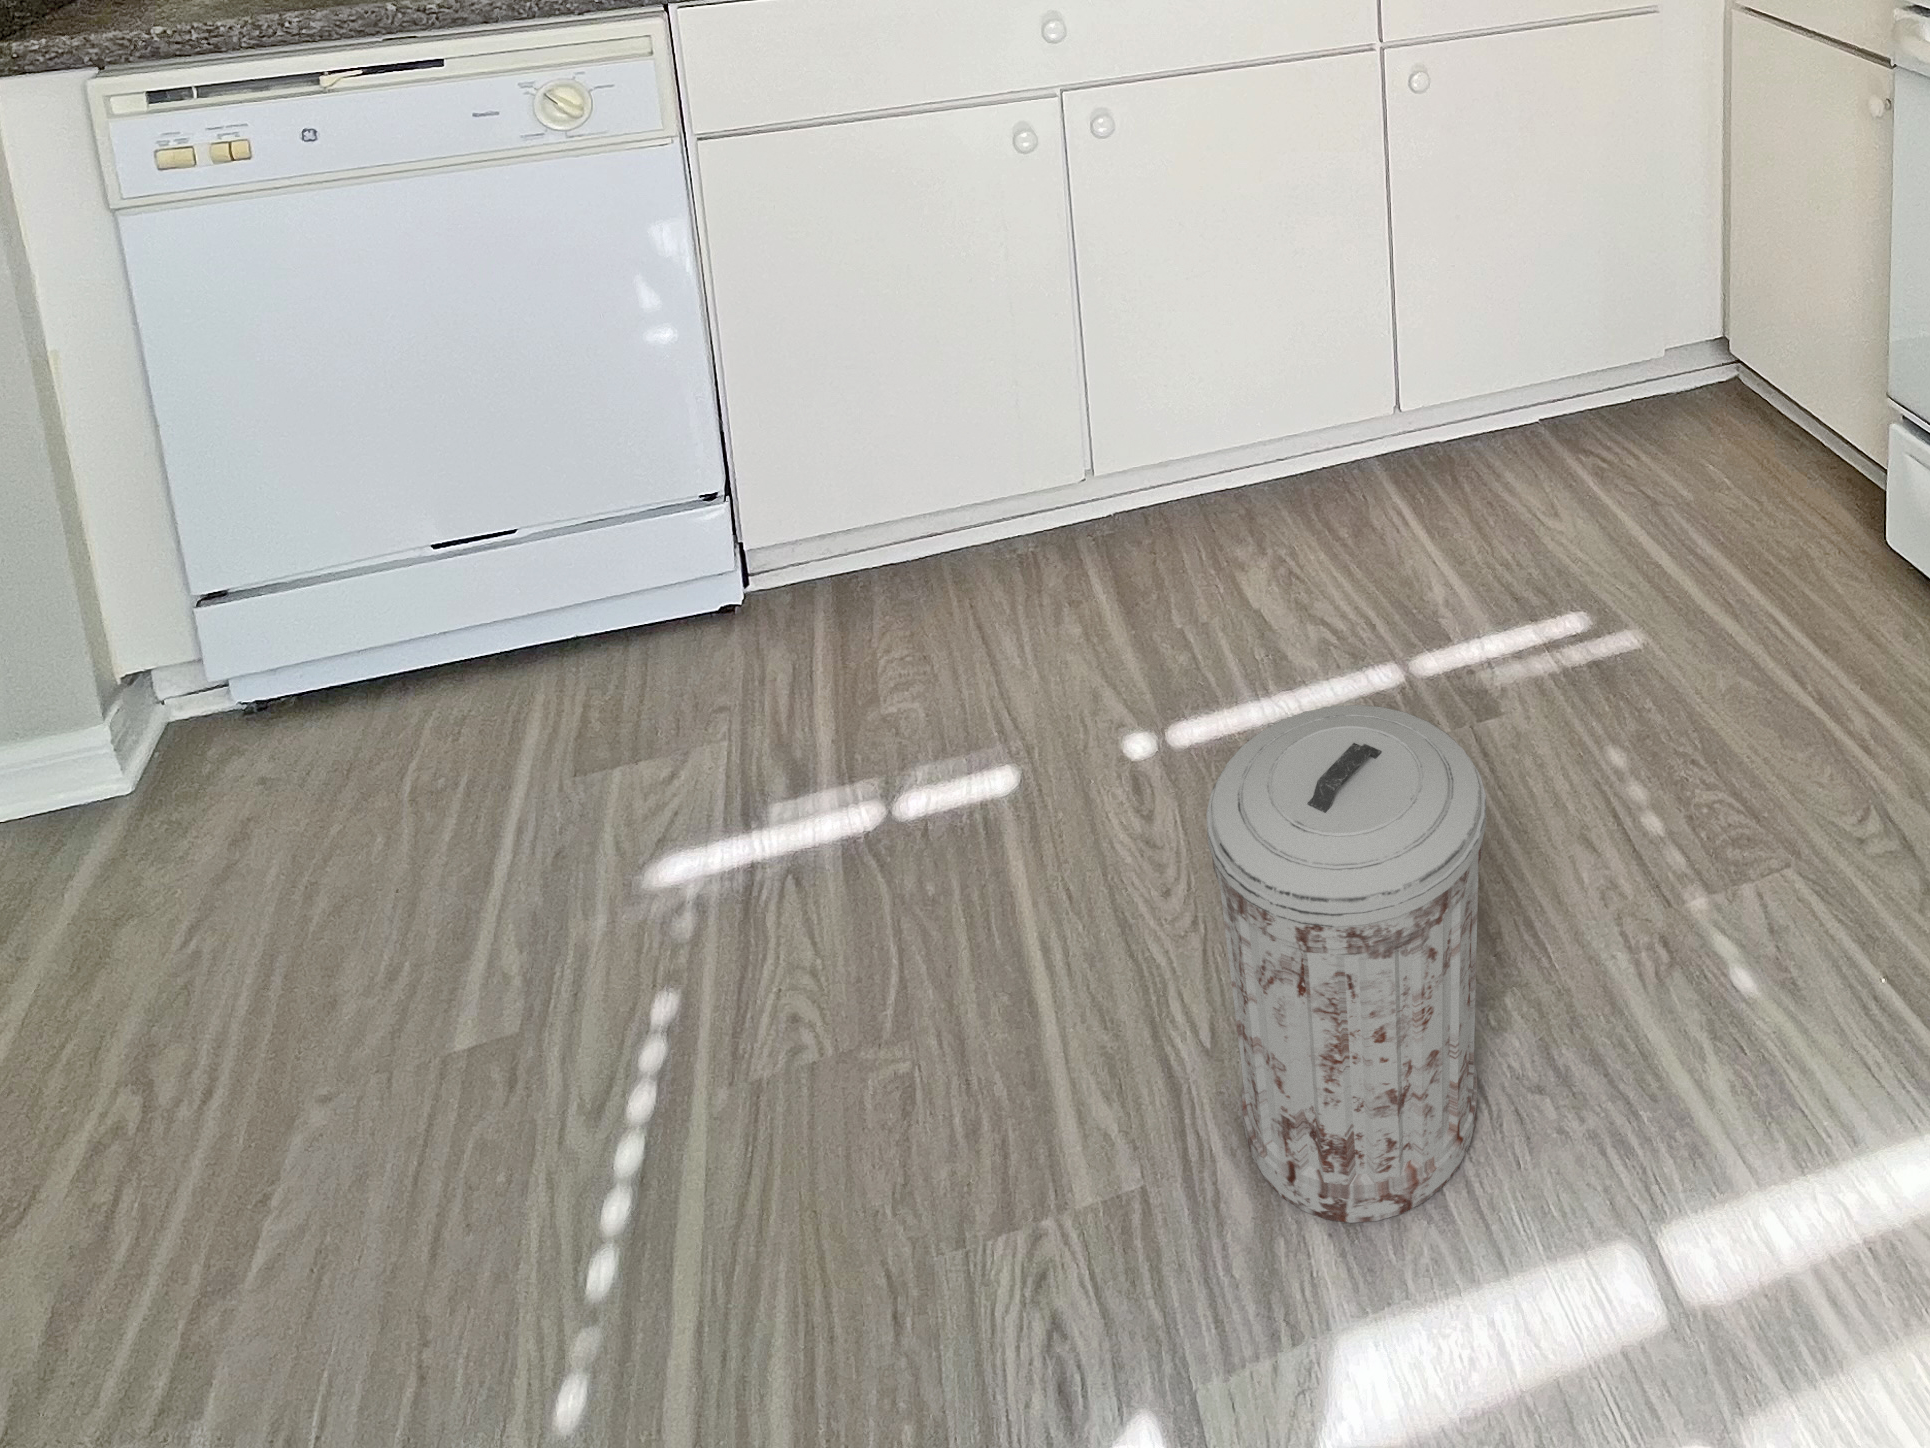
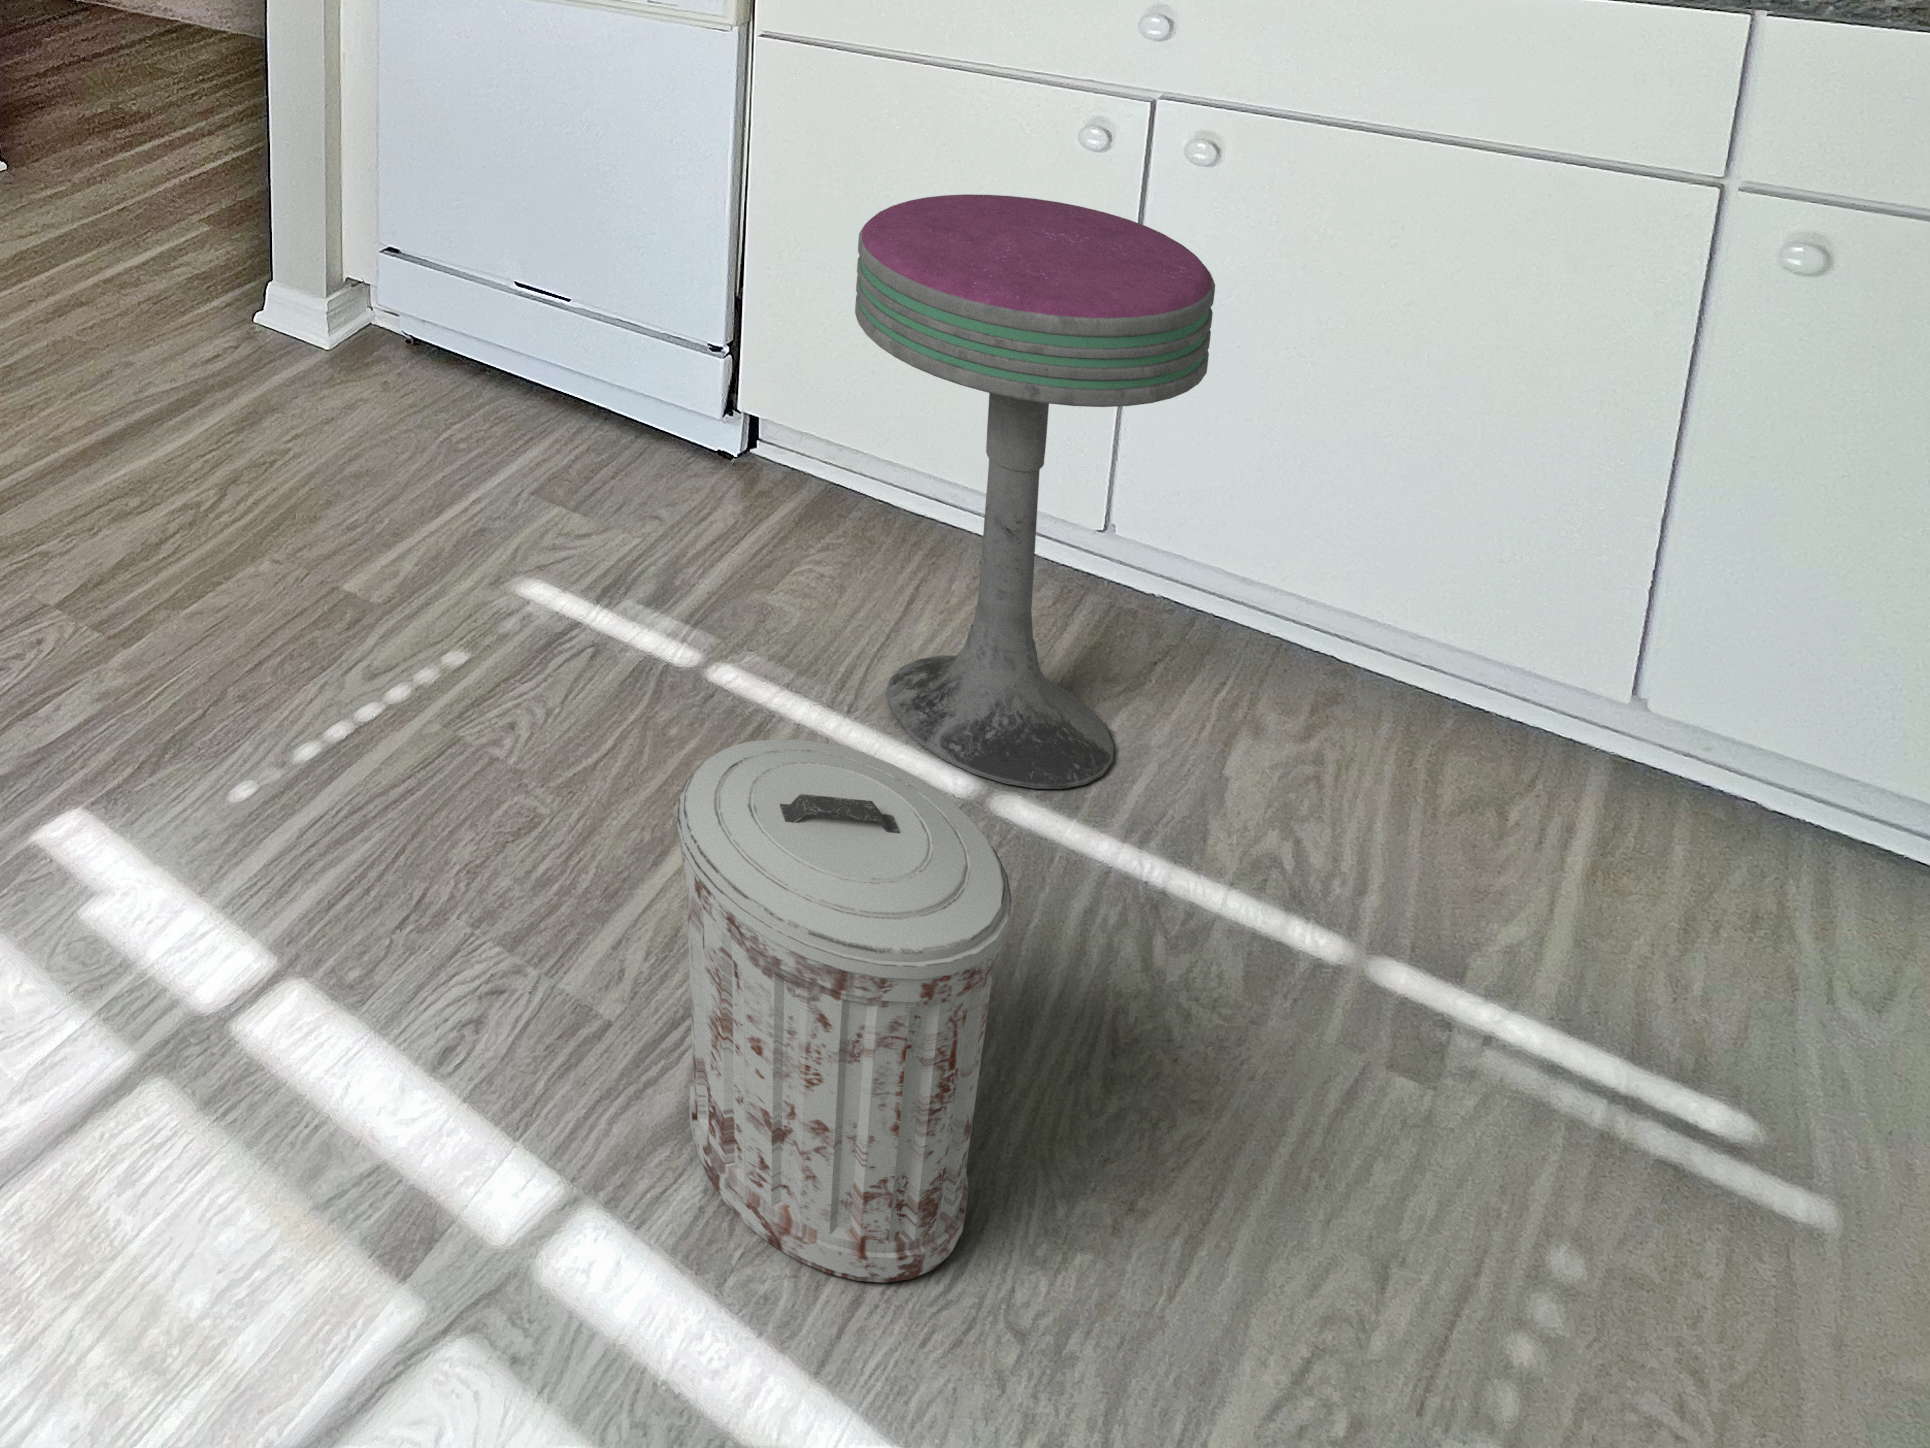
bar stool: none [949,195,1227,735] -> present [855,194,1215,789]

